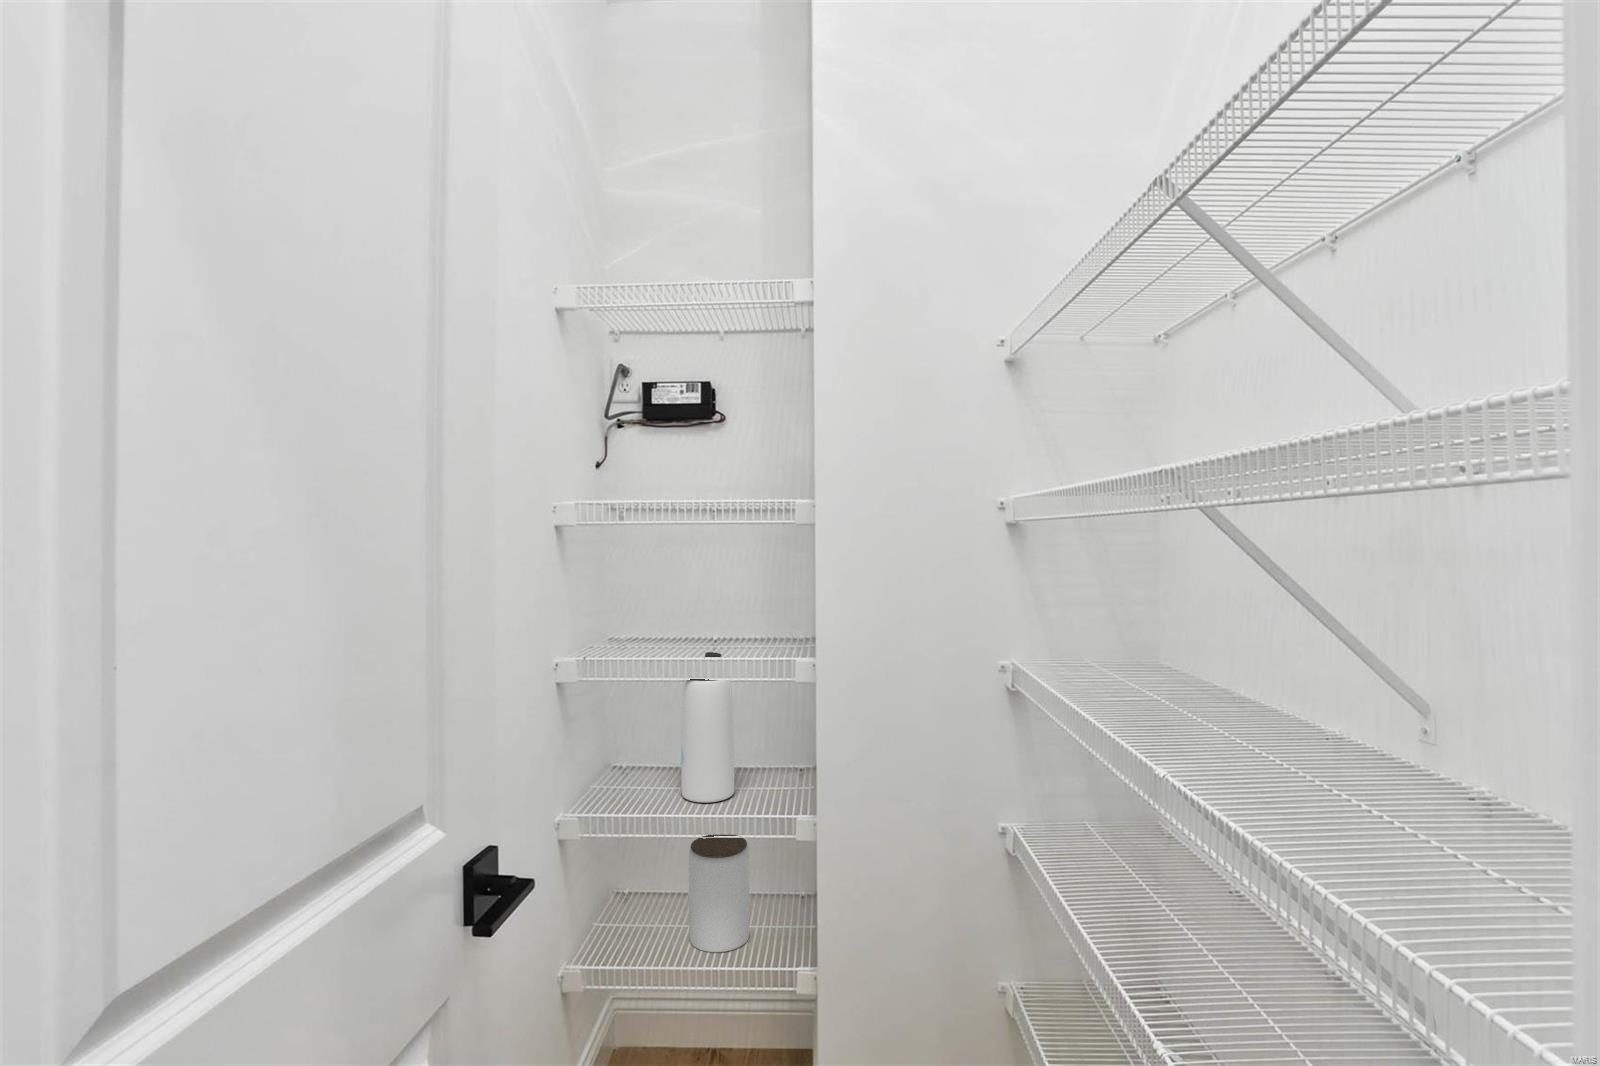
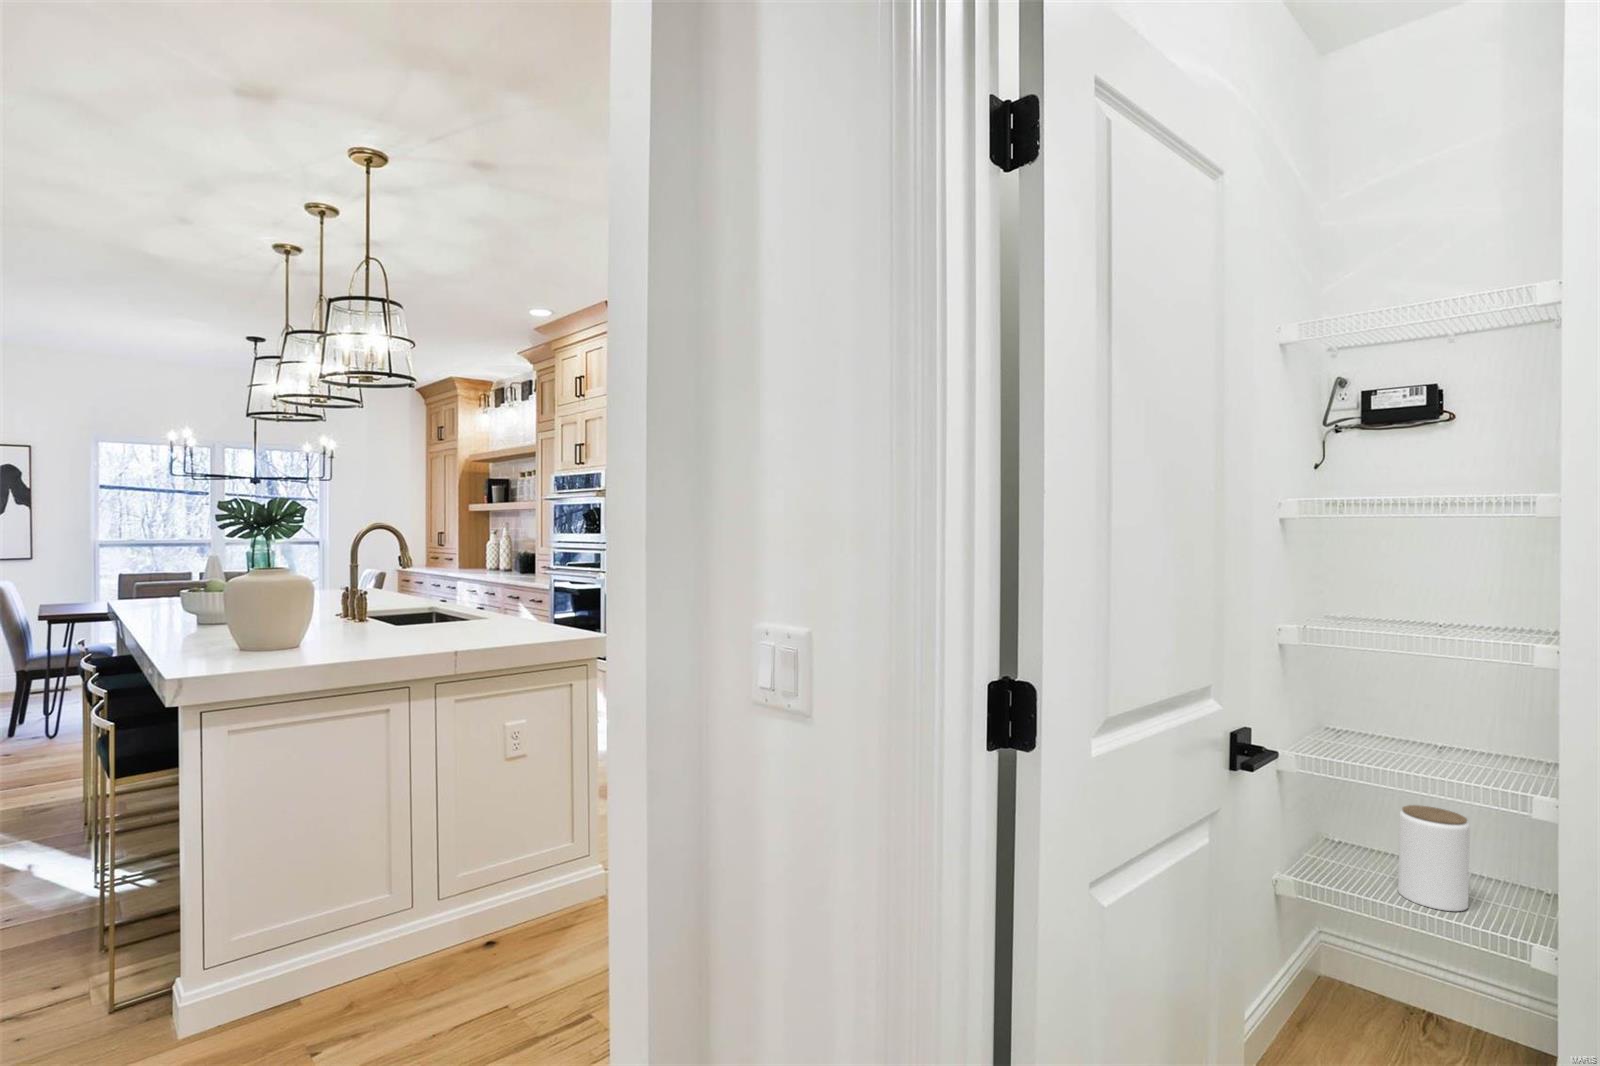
thermos bottle: present [681,652,734,803] -> none [1384,636,1455,772]

